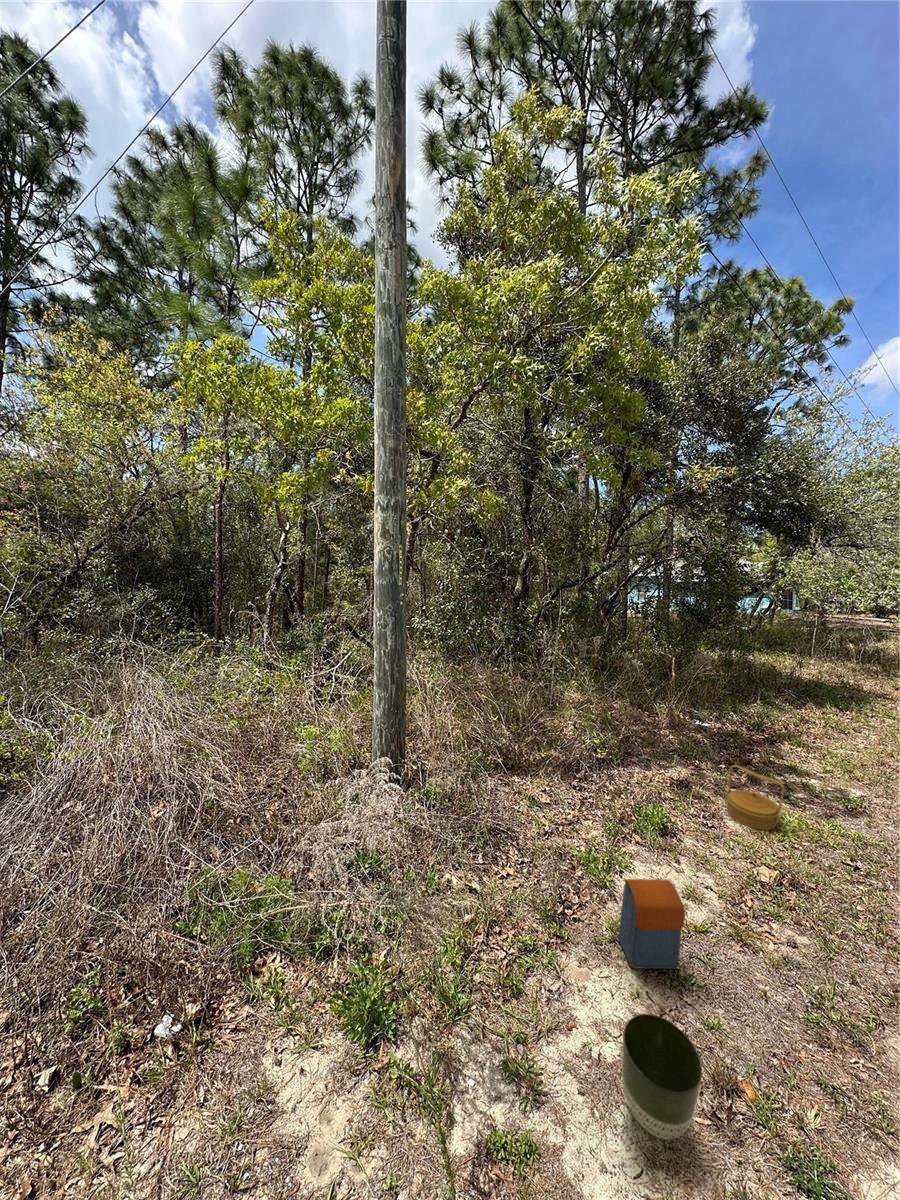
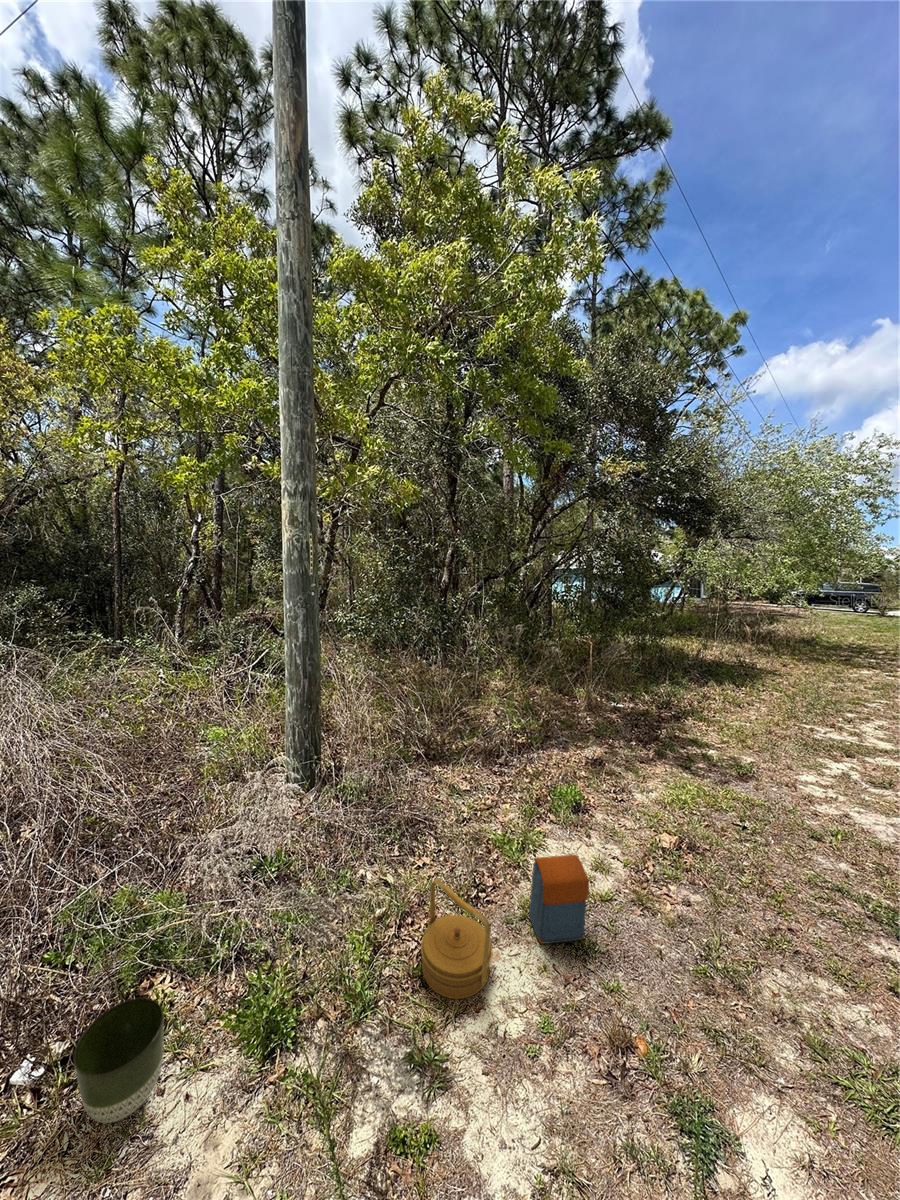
basket: present [727,765,785,830] -> present [421,879,492,999]
planter: present [622,1014,702,1140] -> present [74,998,164,1123]

